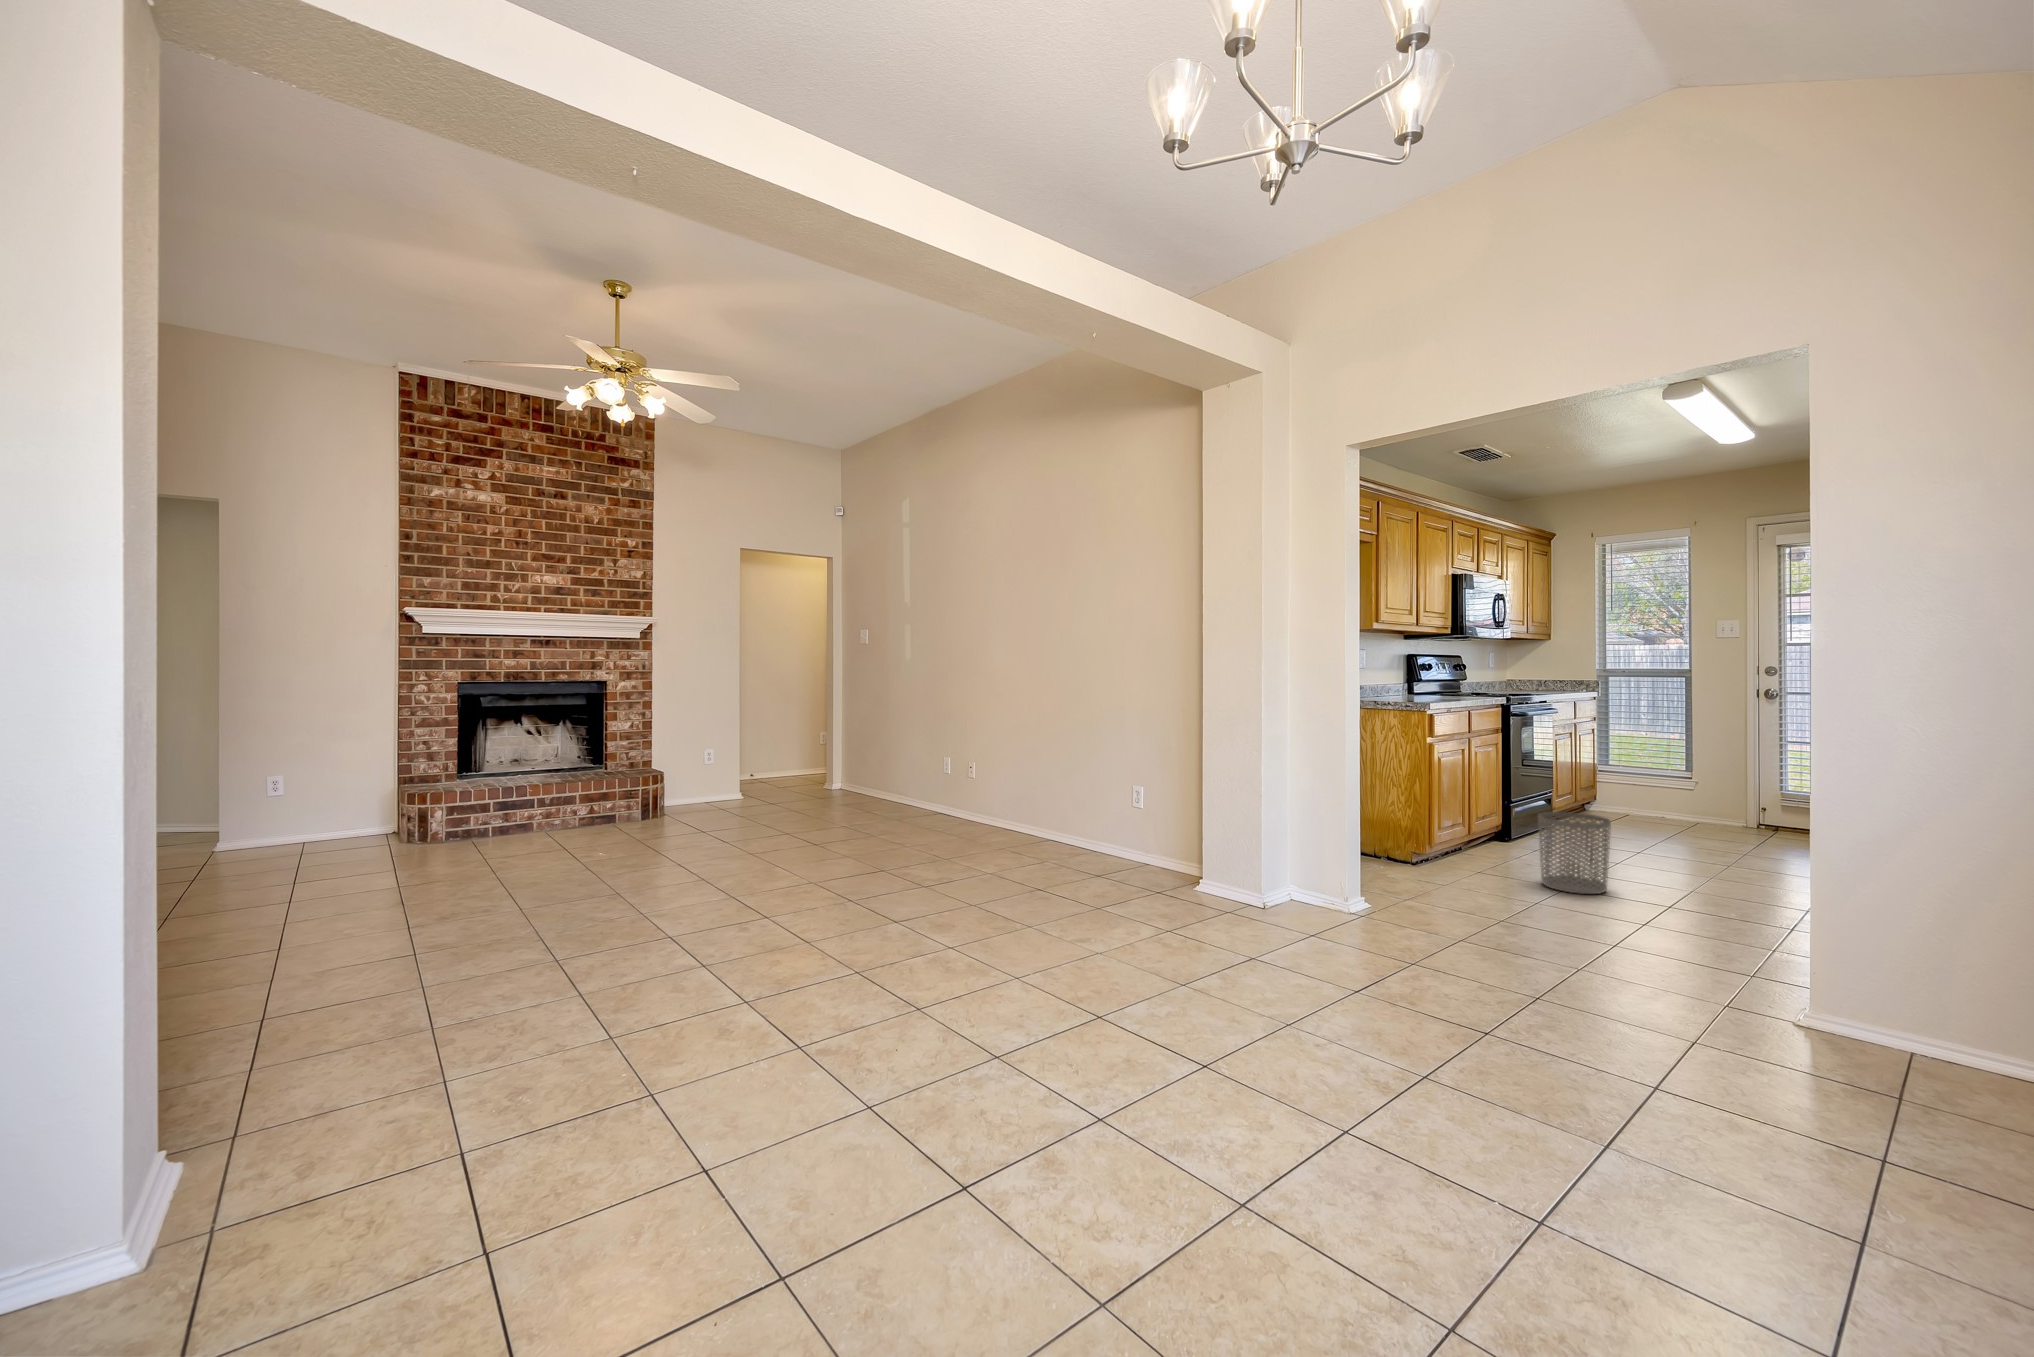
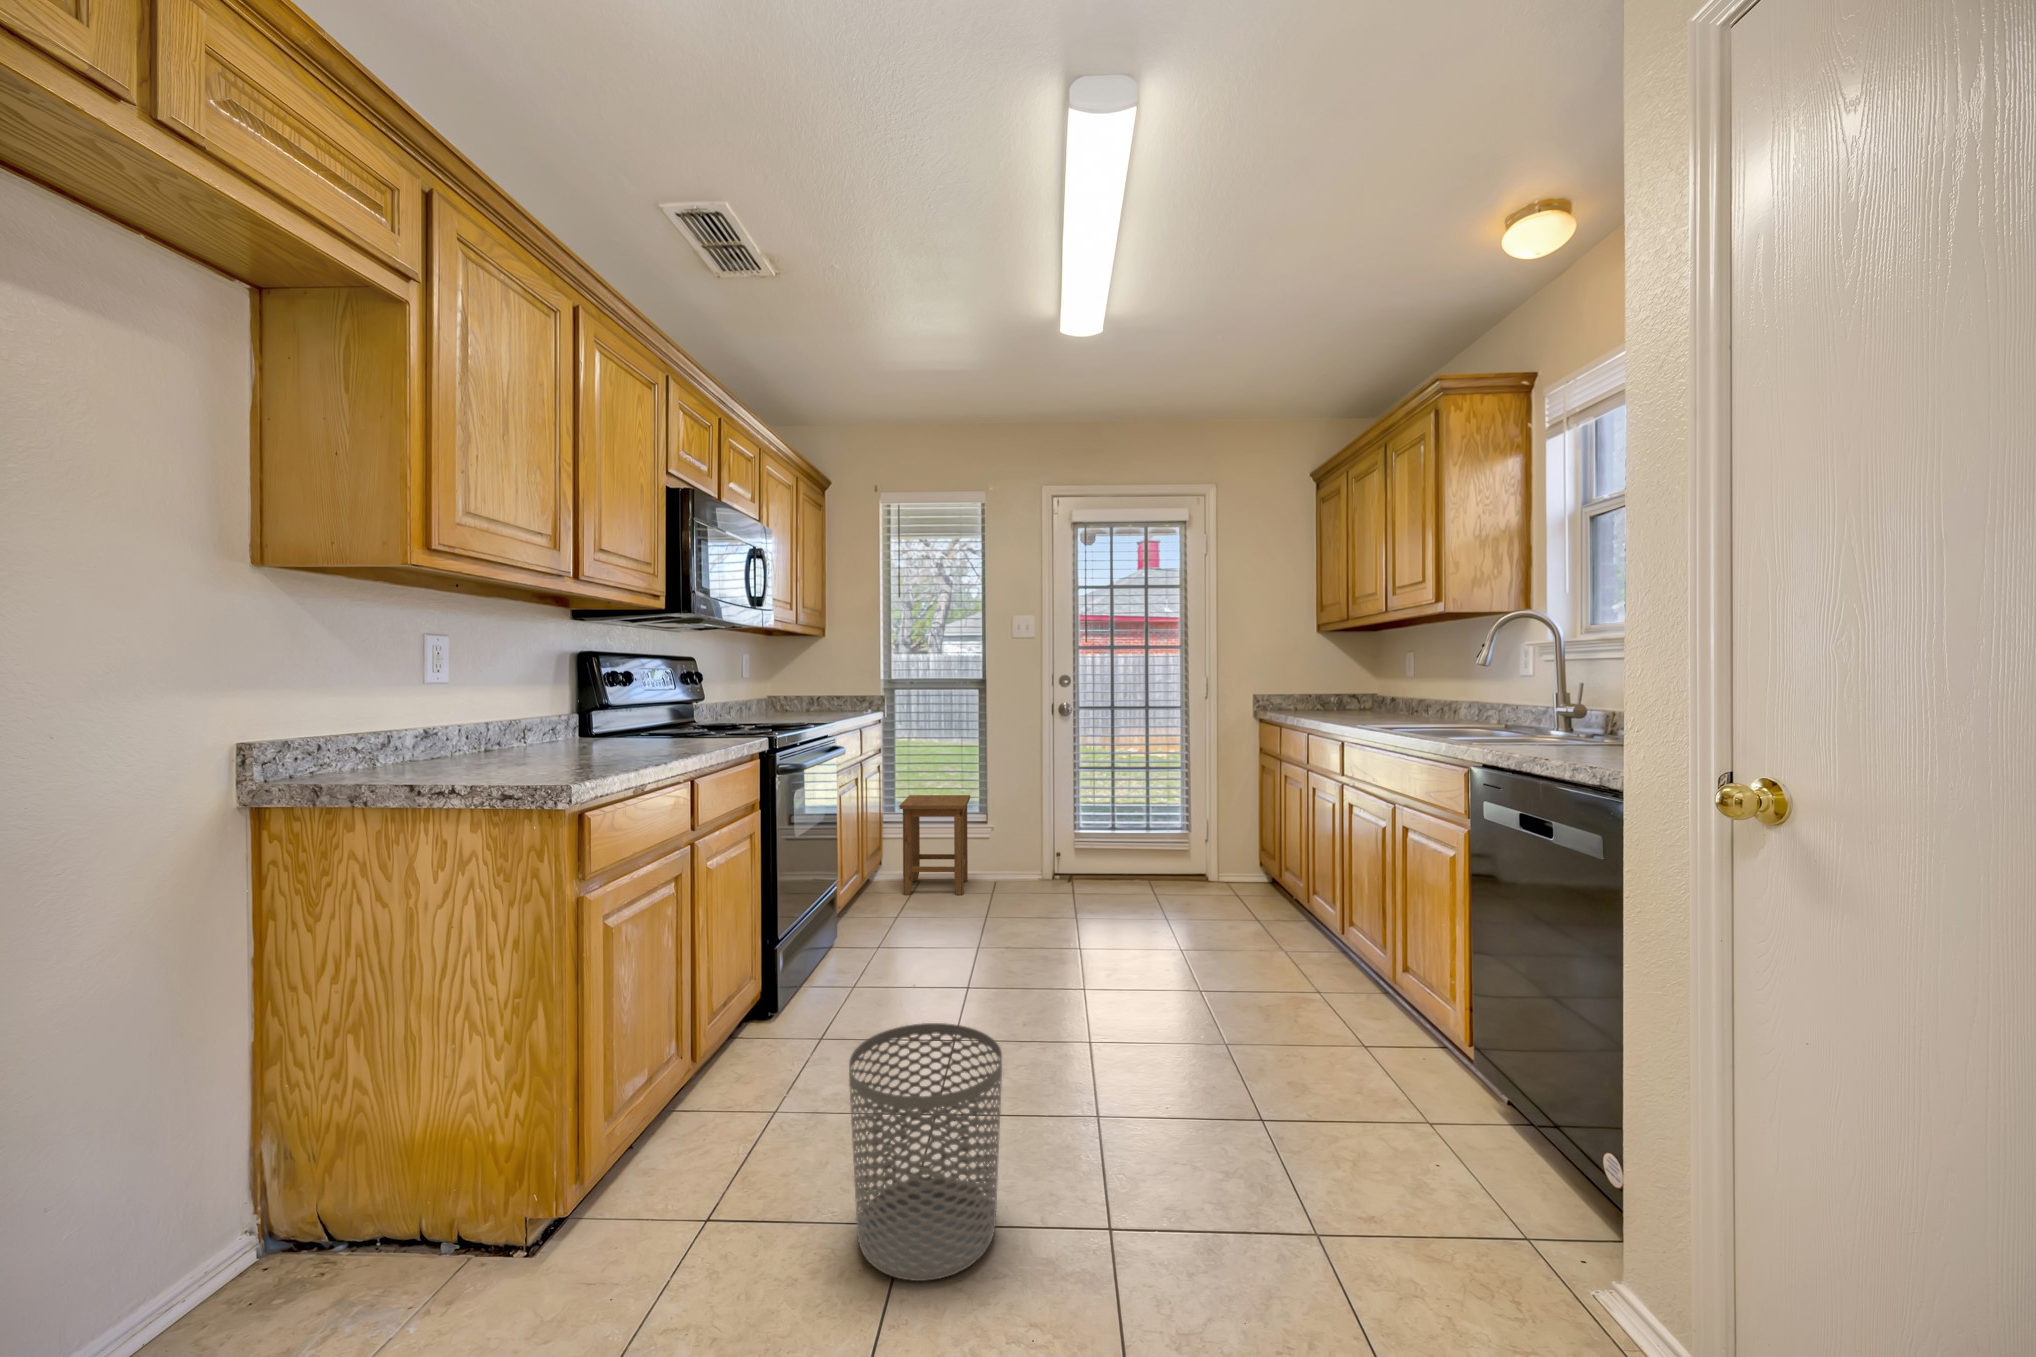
stool: none [1607,752,1674,823] -> present [899,795,970,895]

